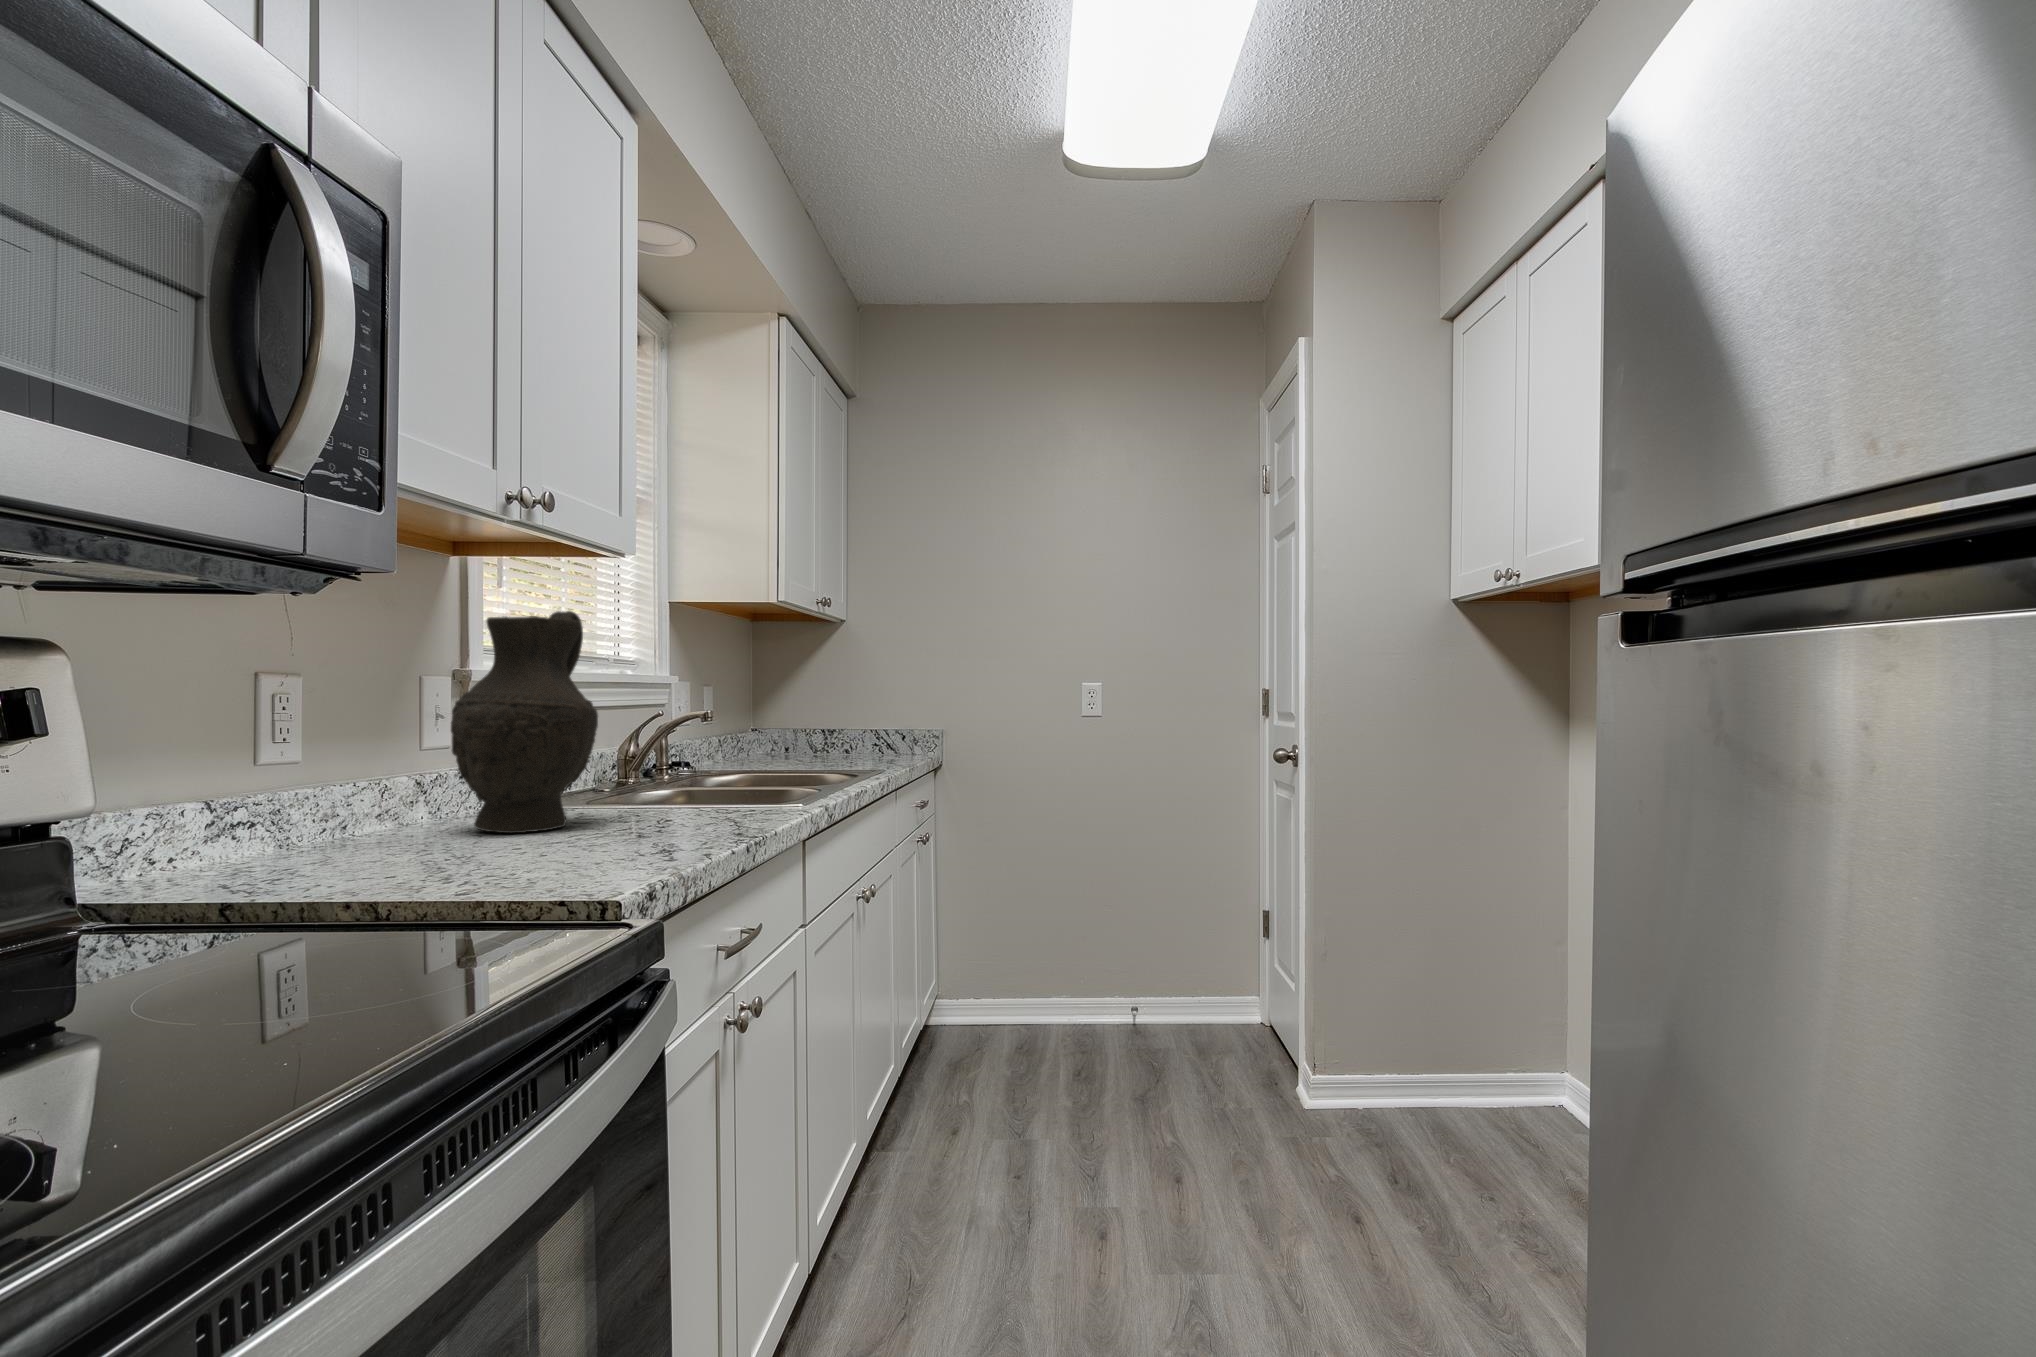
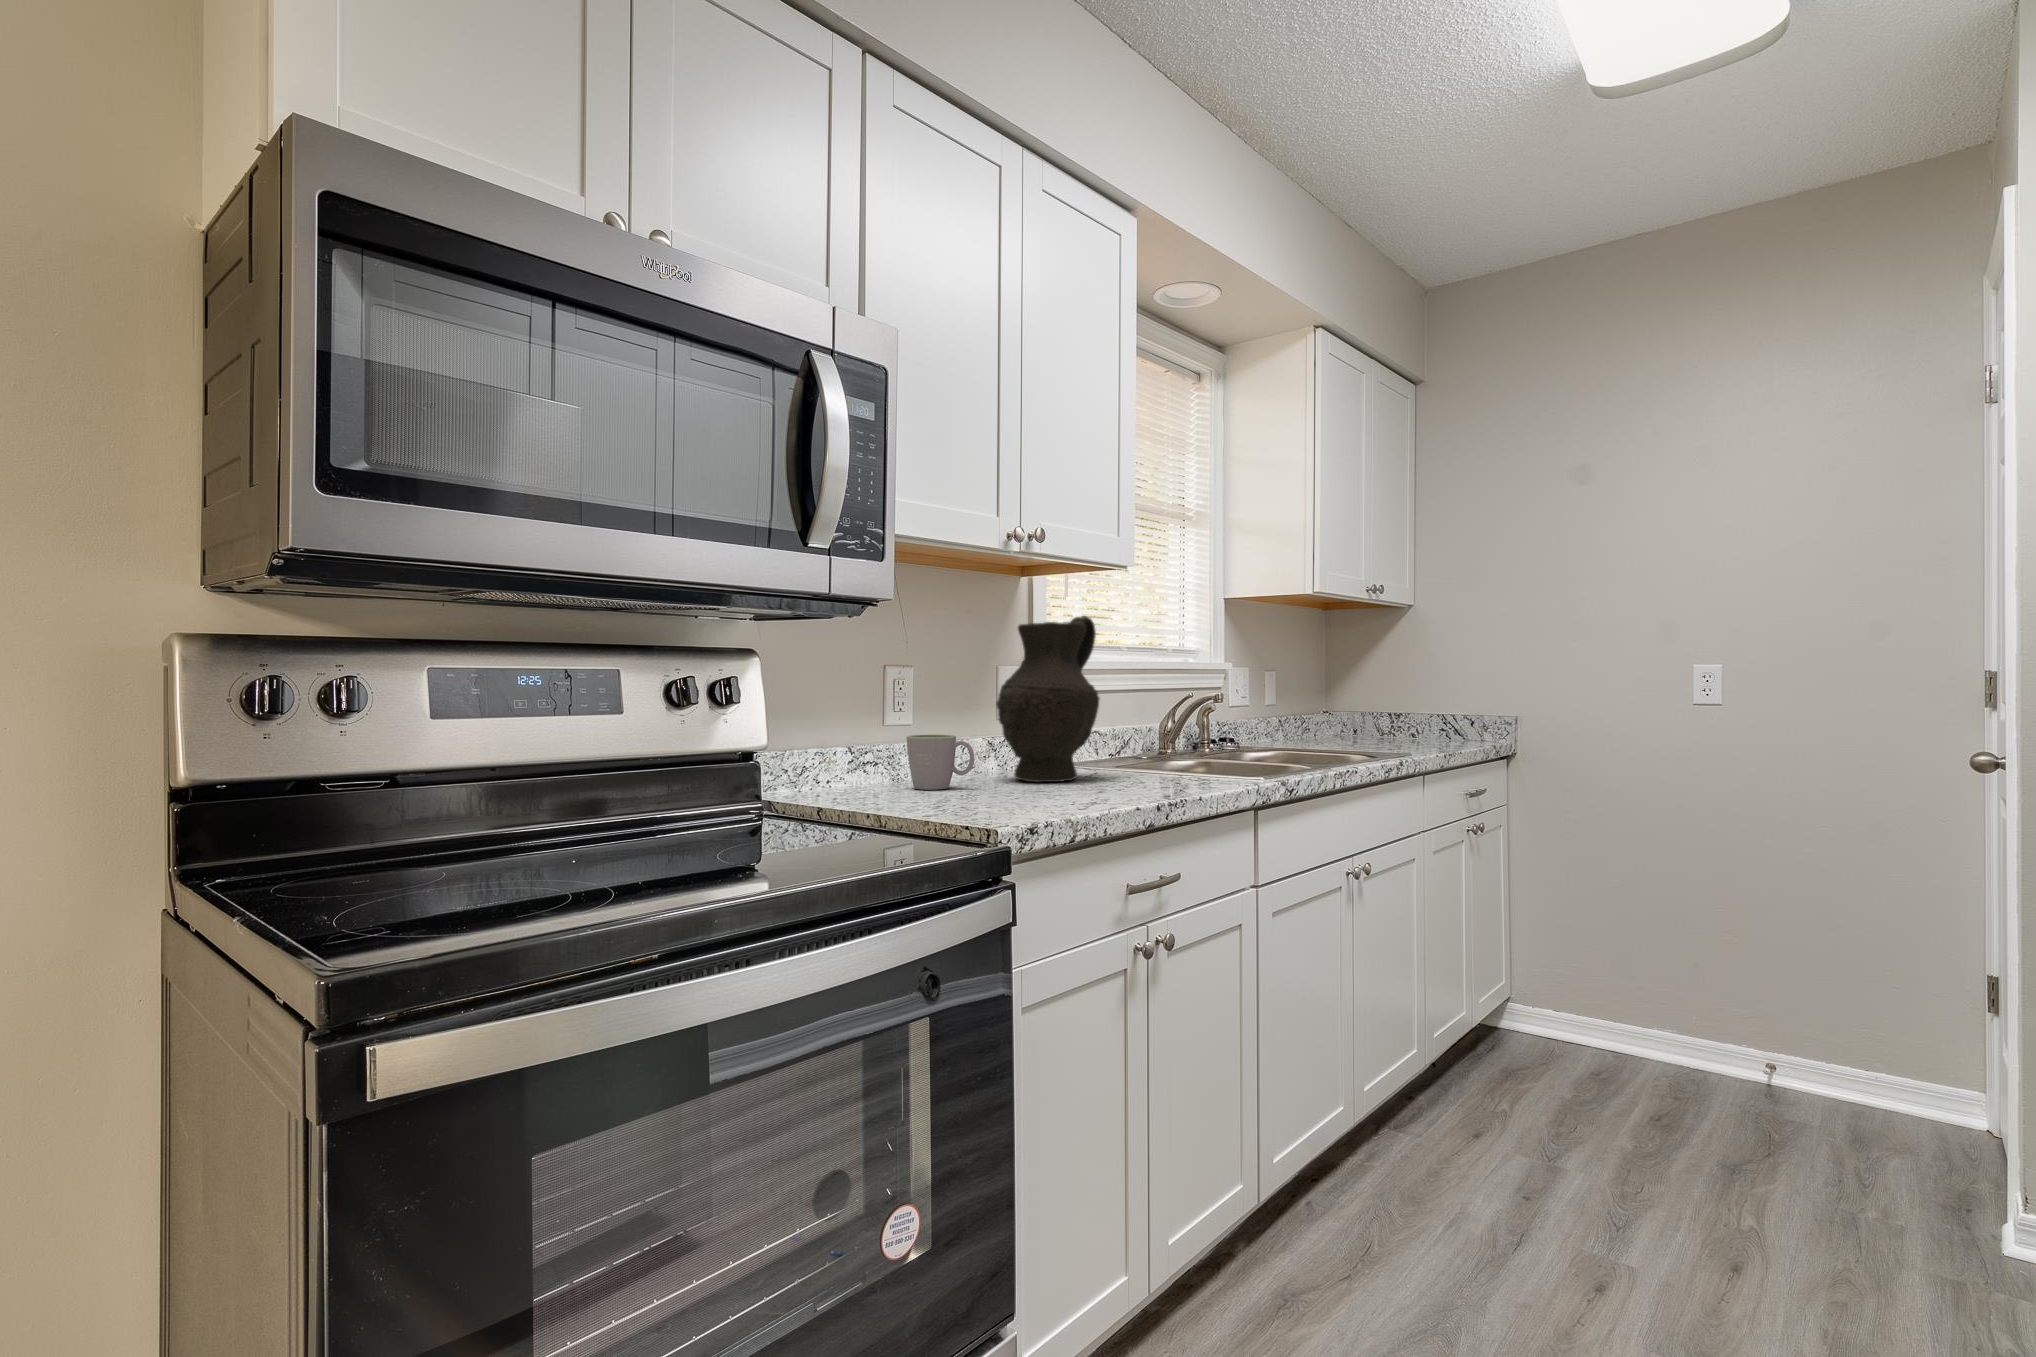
mug: none [320,774,441,859] -> present [907,734,974,790]

